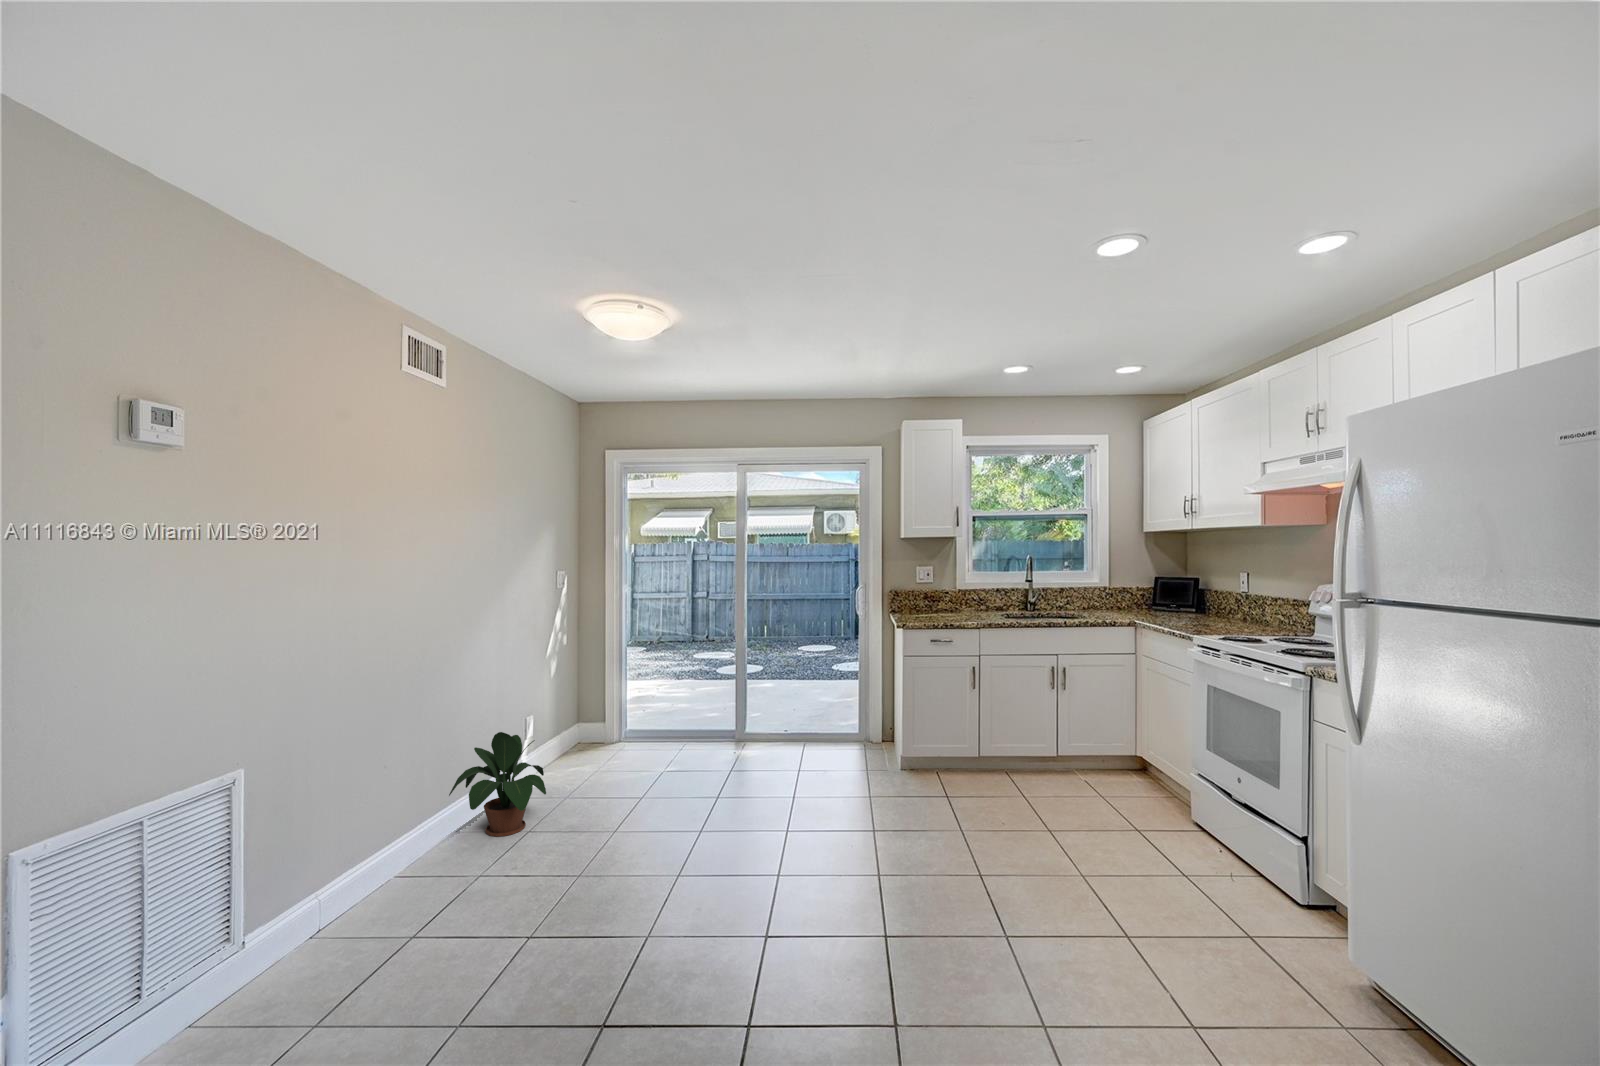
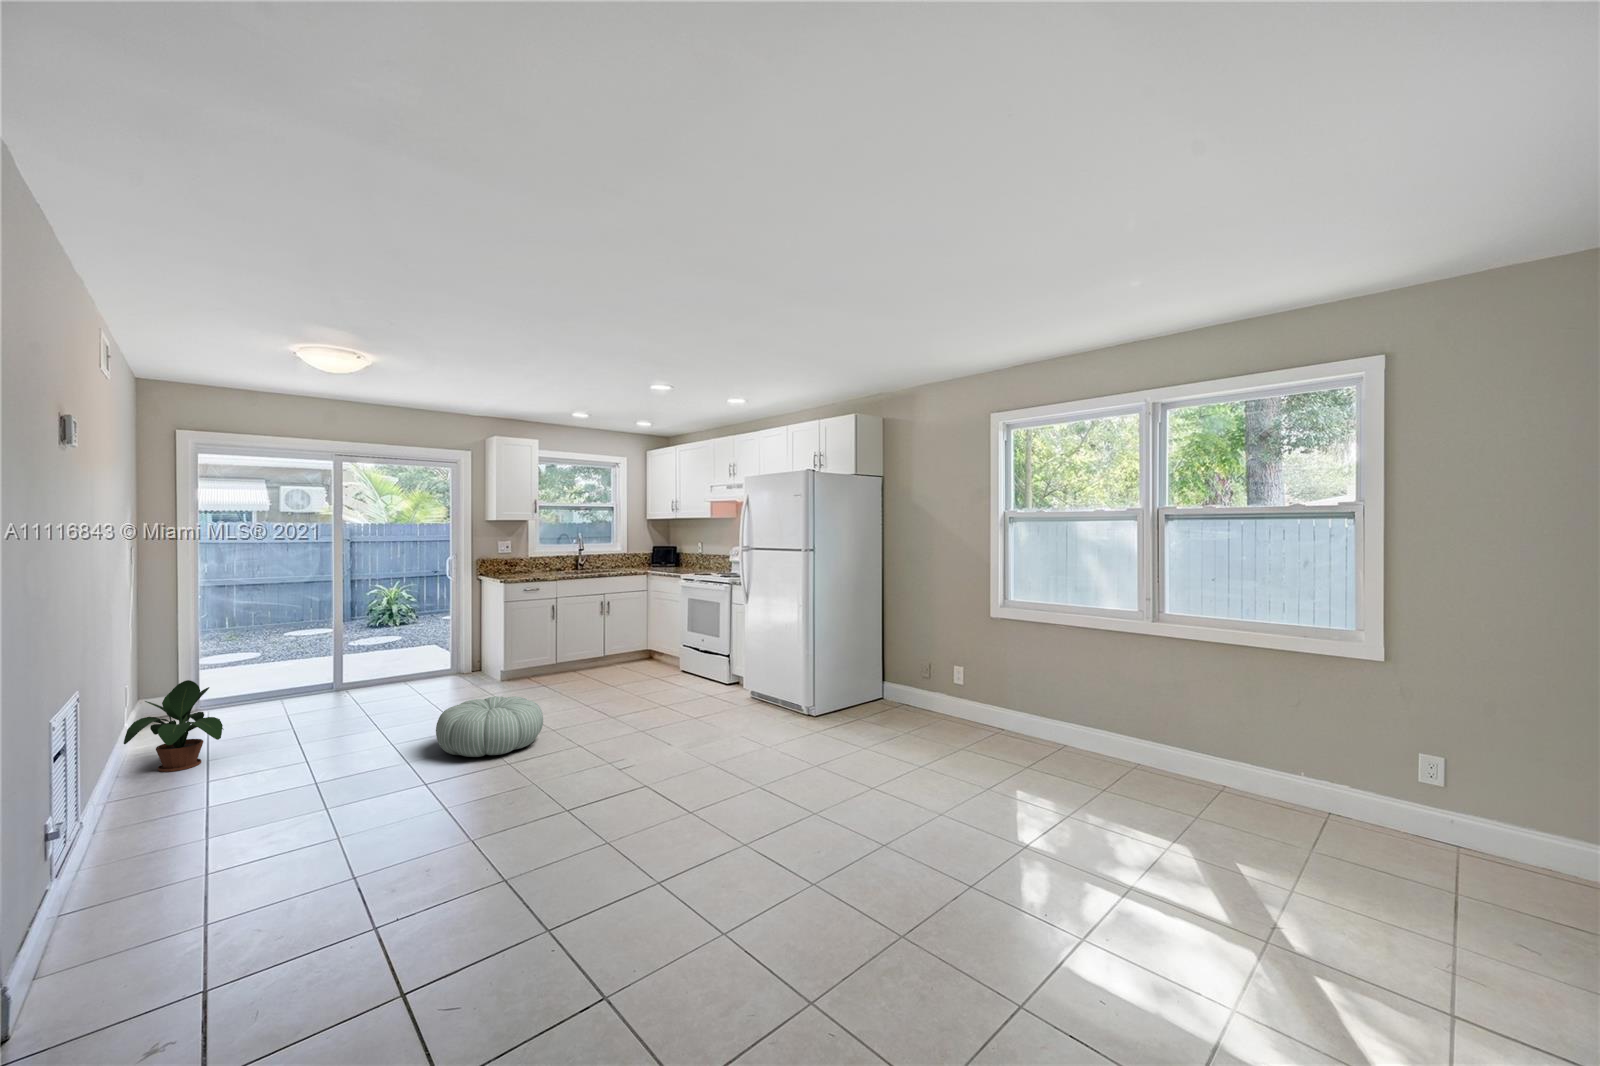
pouf: none [700,833,871,969] -> present [436,696,543,757]

